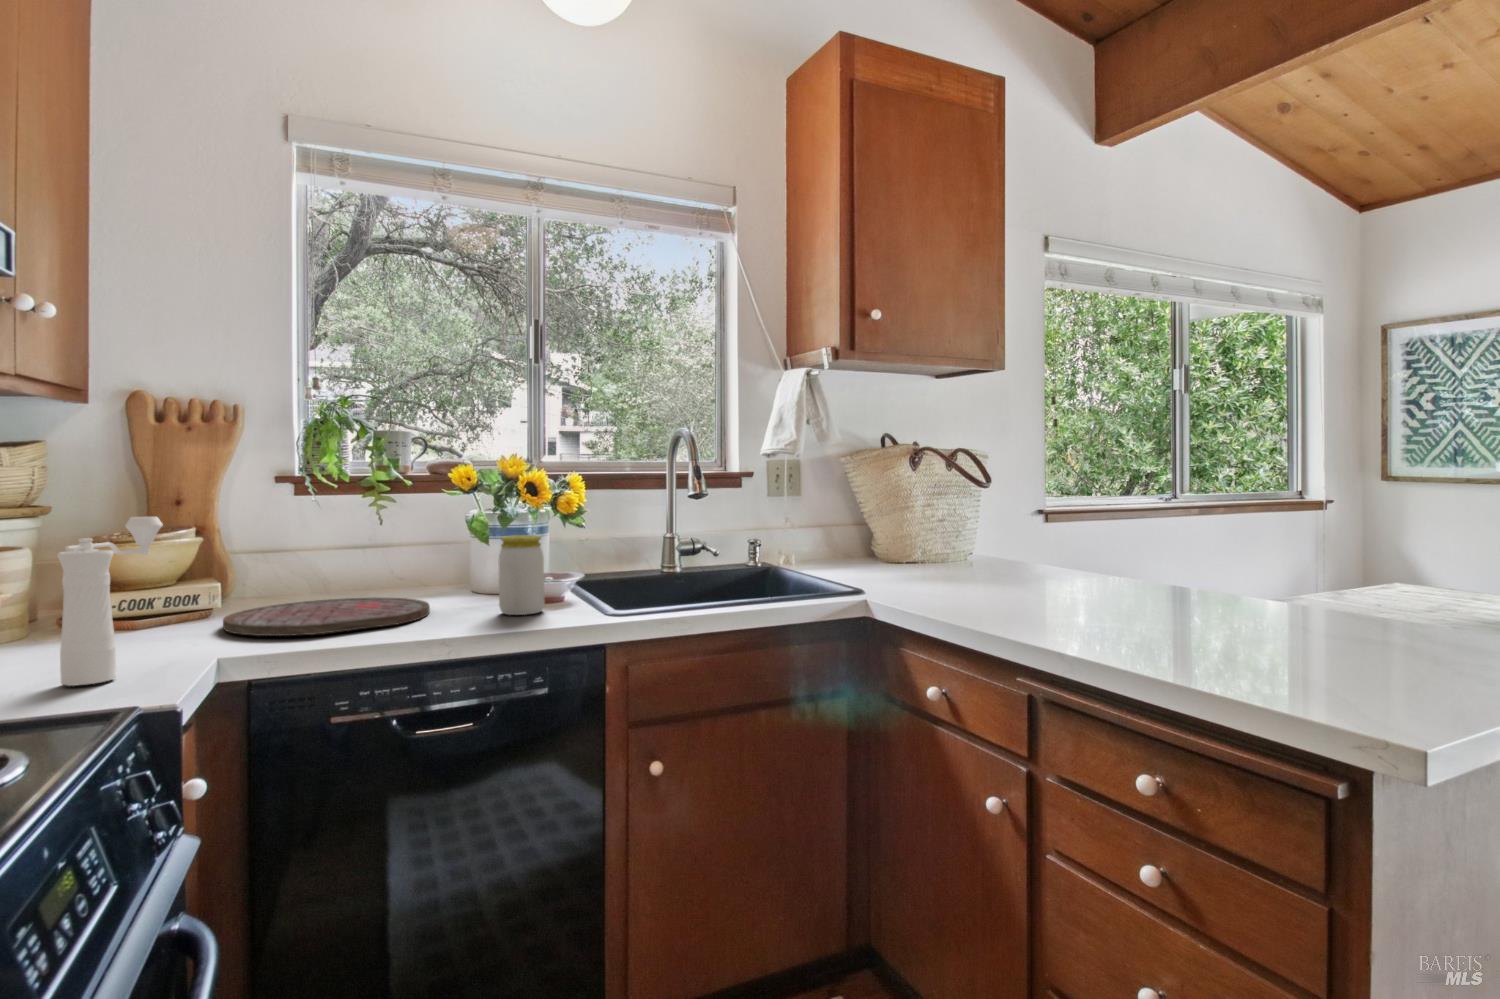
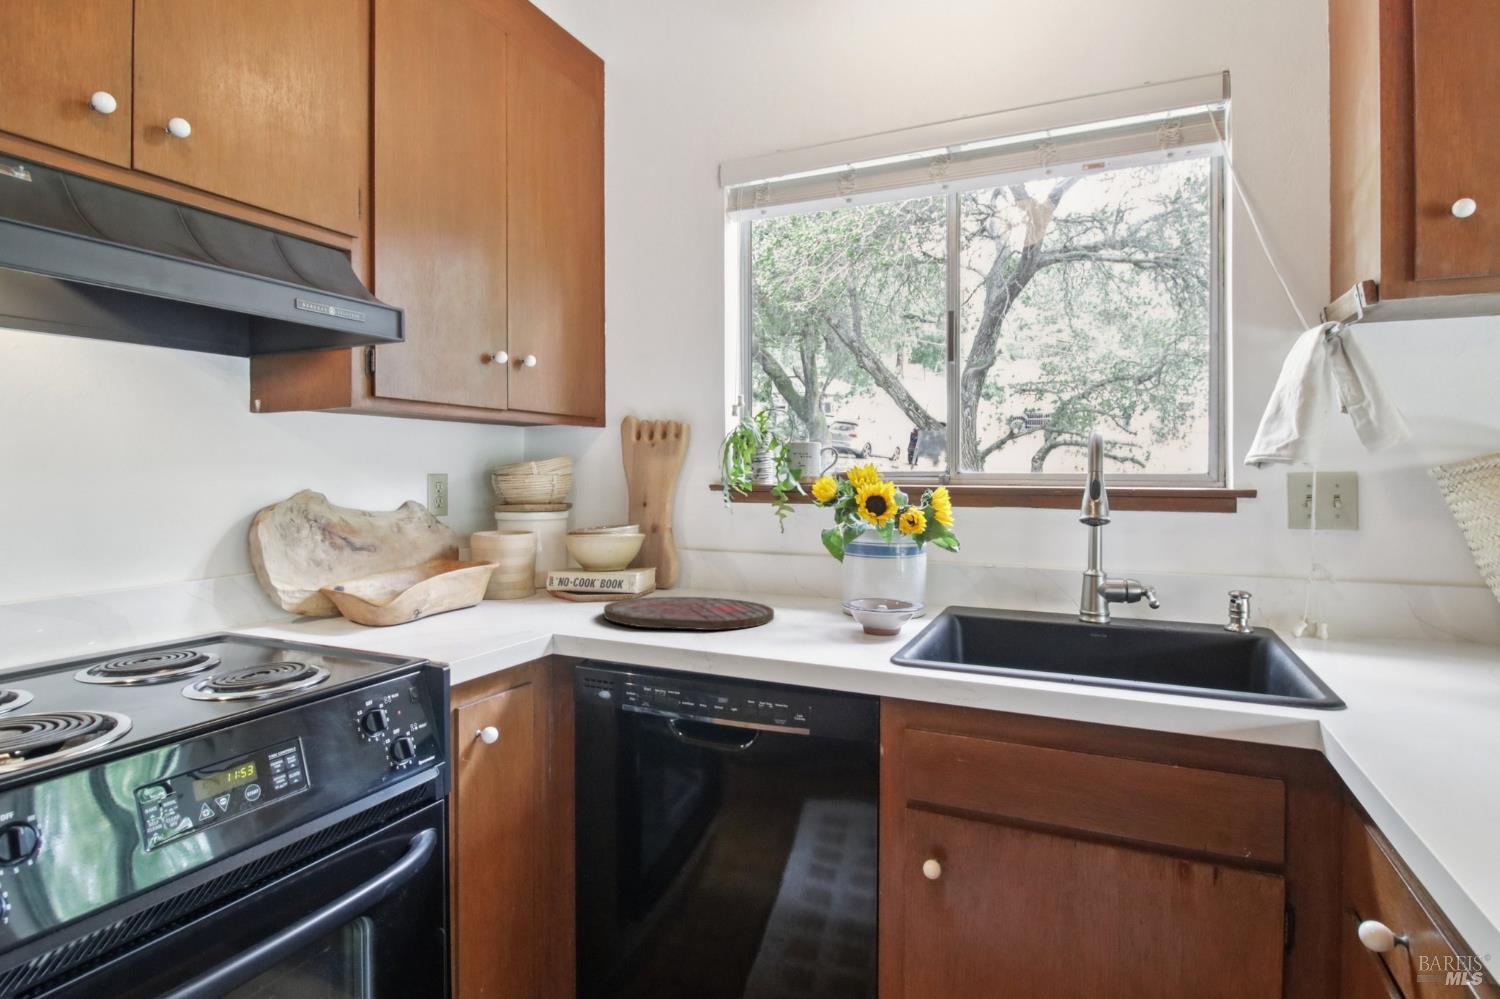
pepper mill: present [57,517,163,686] -> none [439,510,533,637]
jar: present [499,535,545,615] -> none [810,552,861,642]

